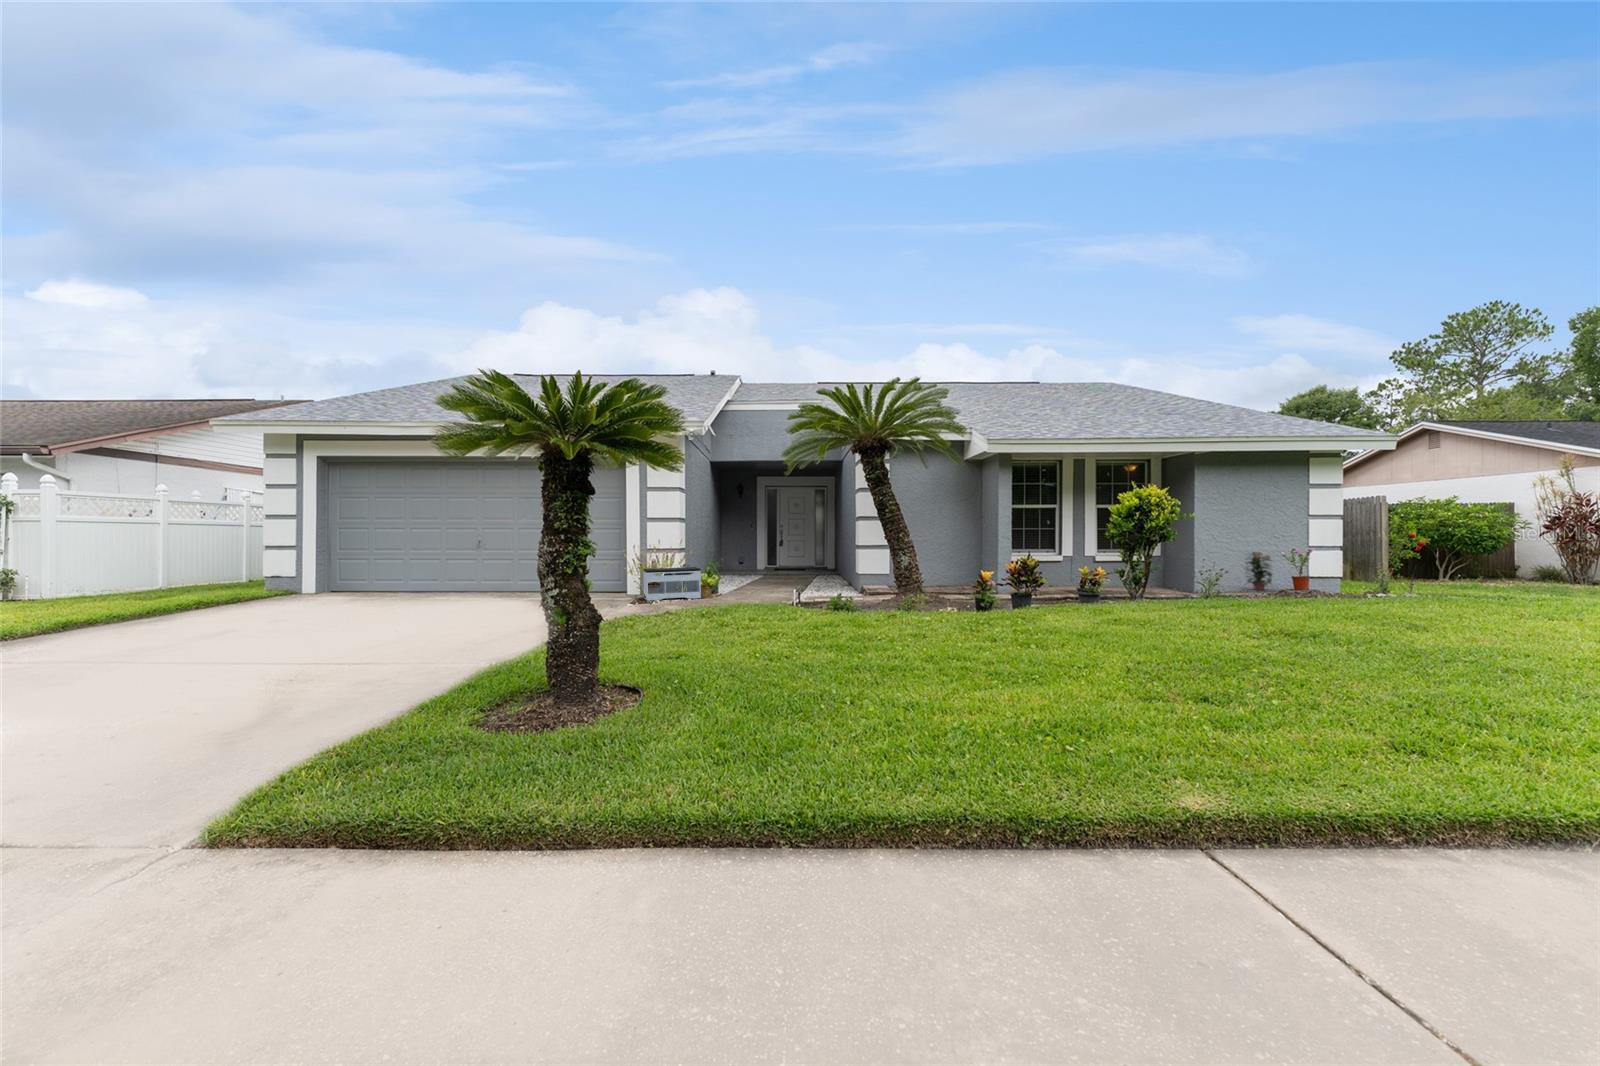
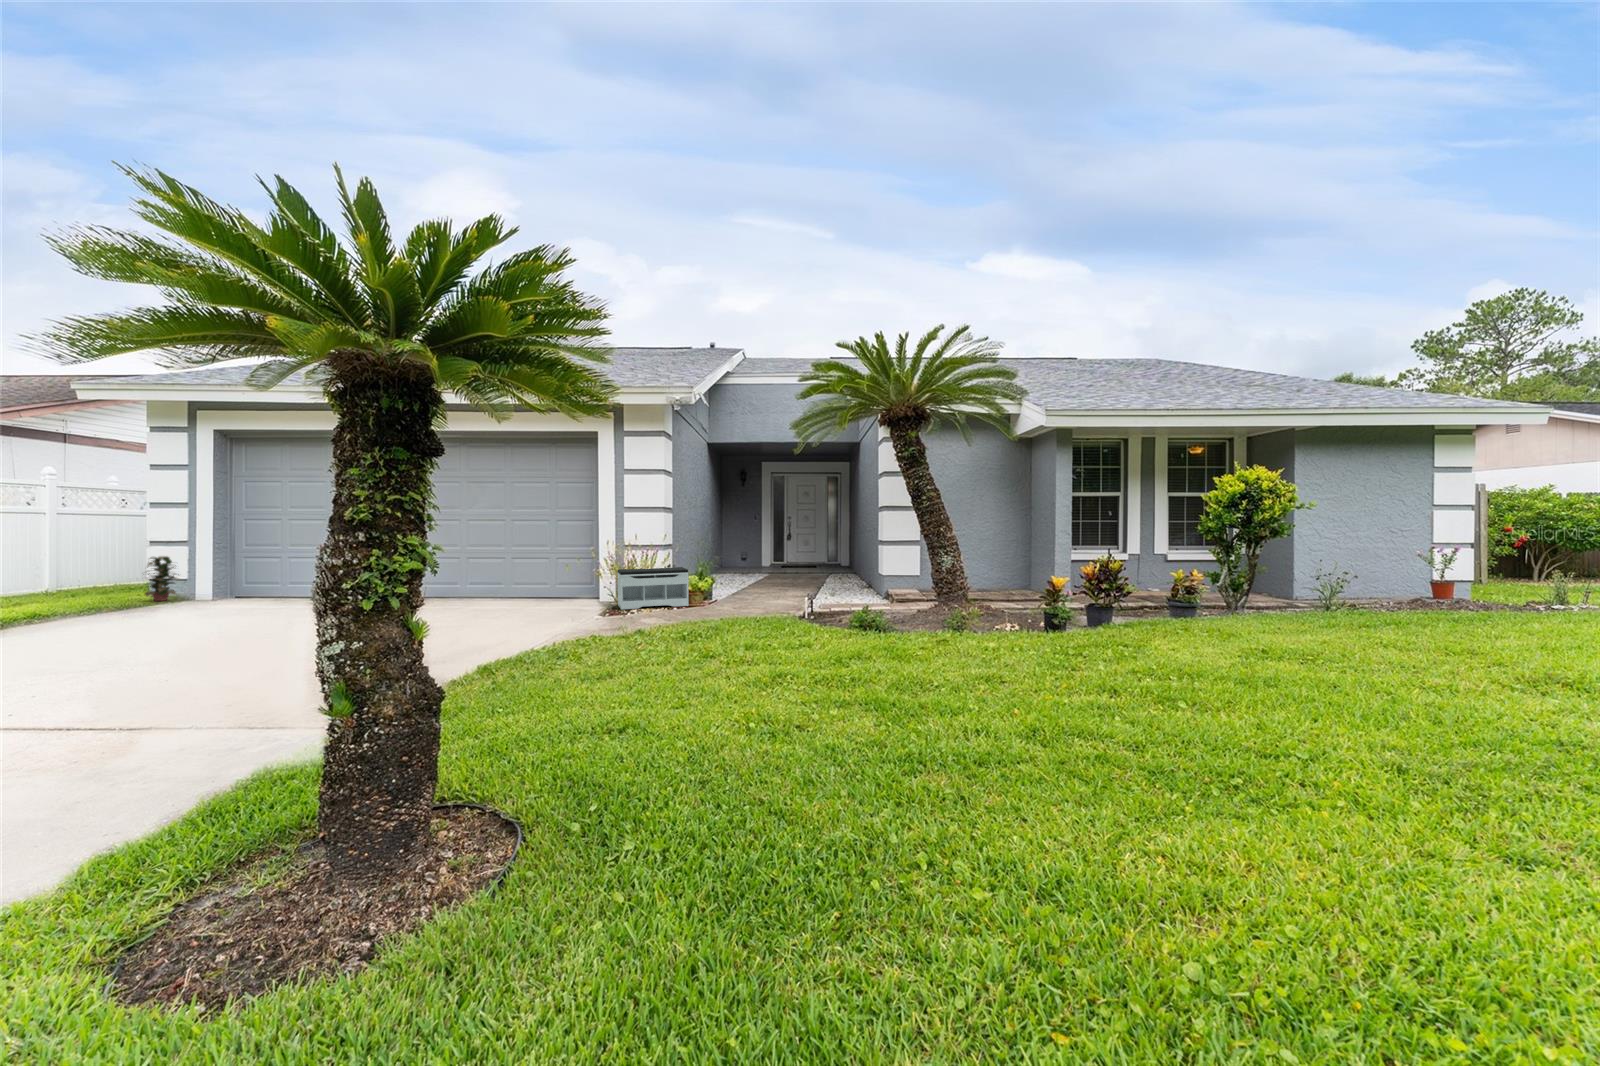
decorative plant: present [1245,552,1272,590] -> present [145,556,176,601]

